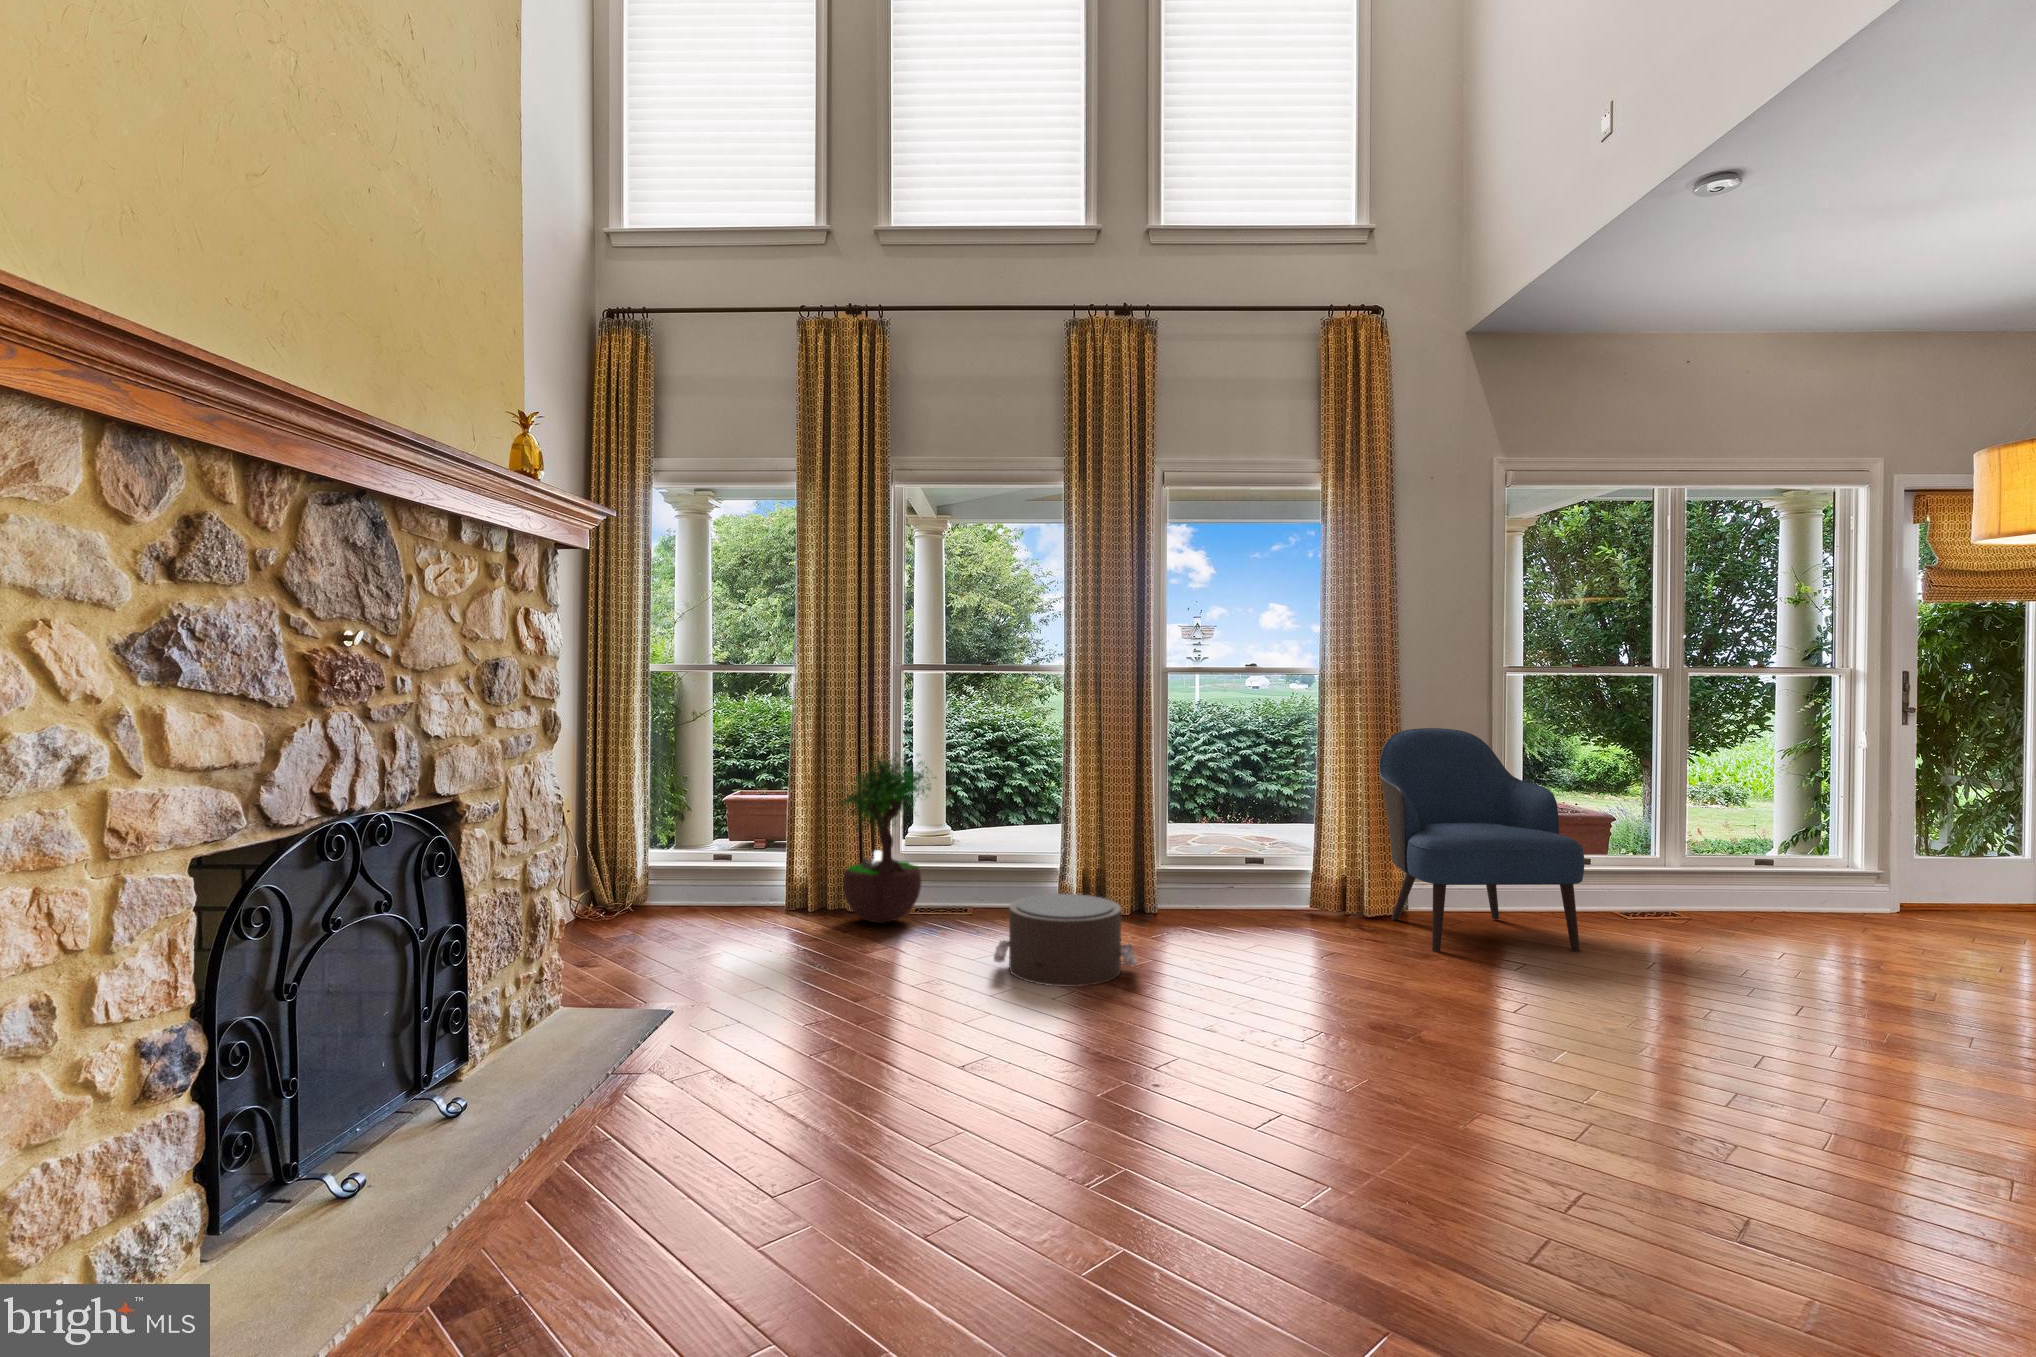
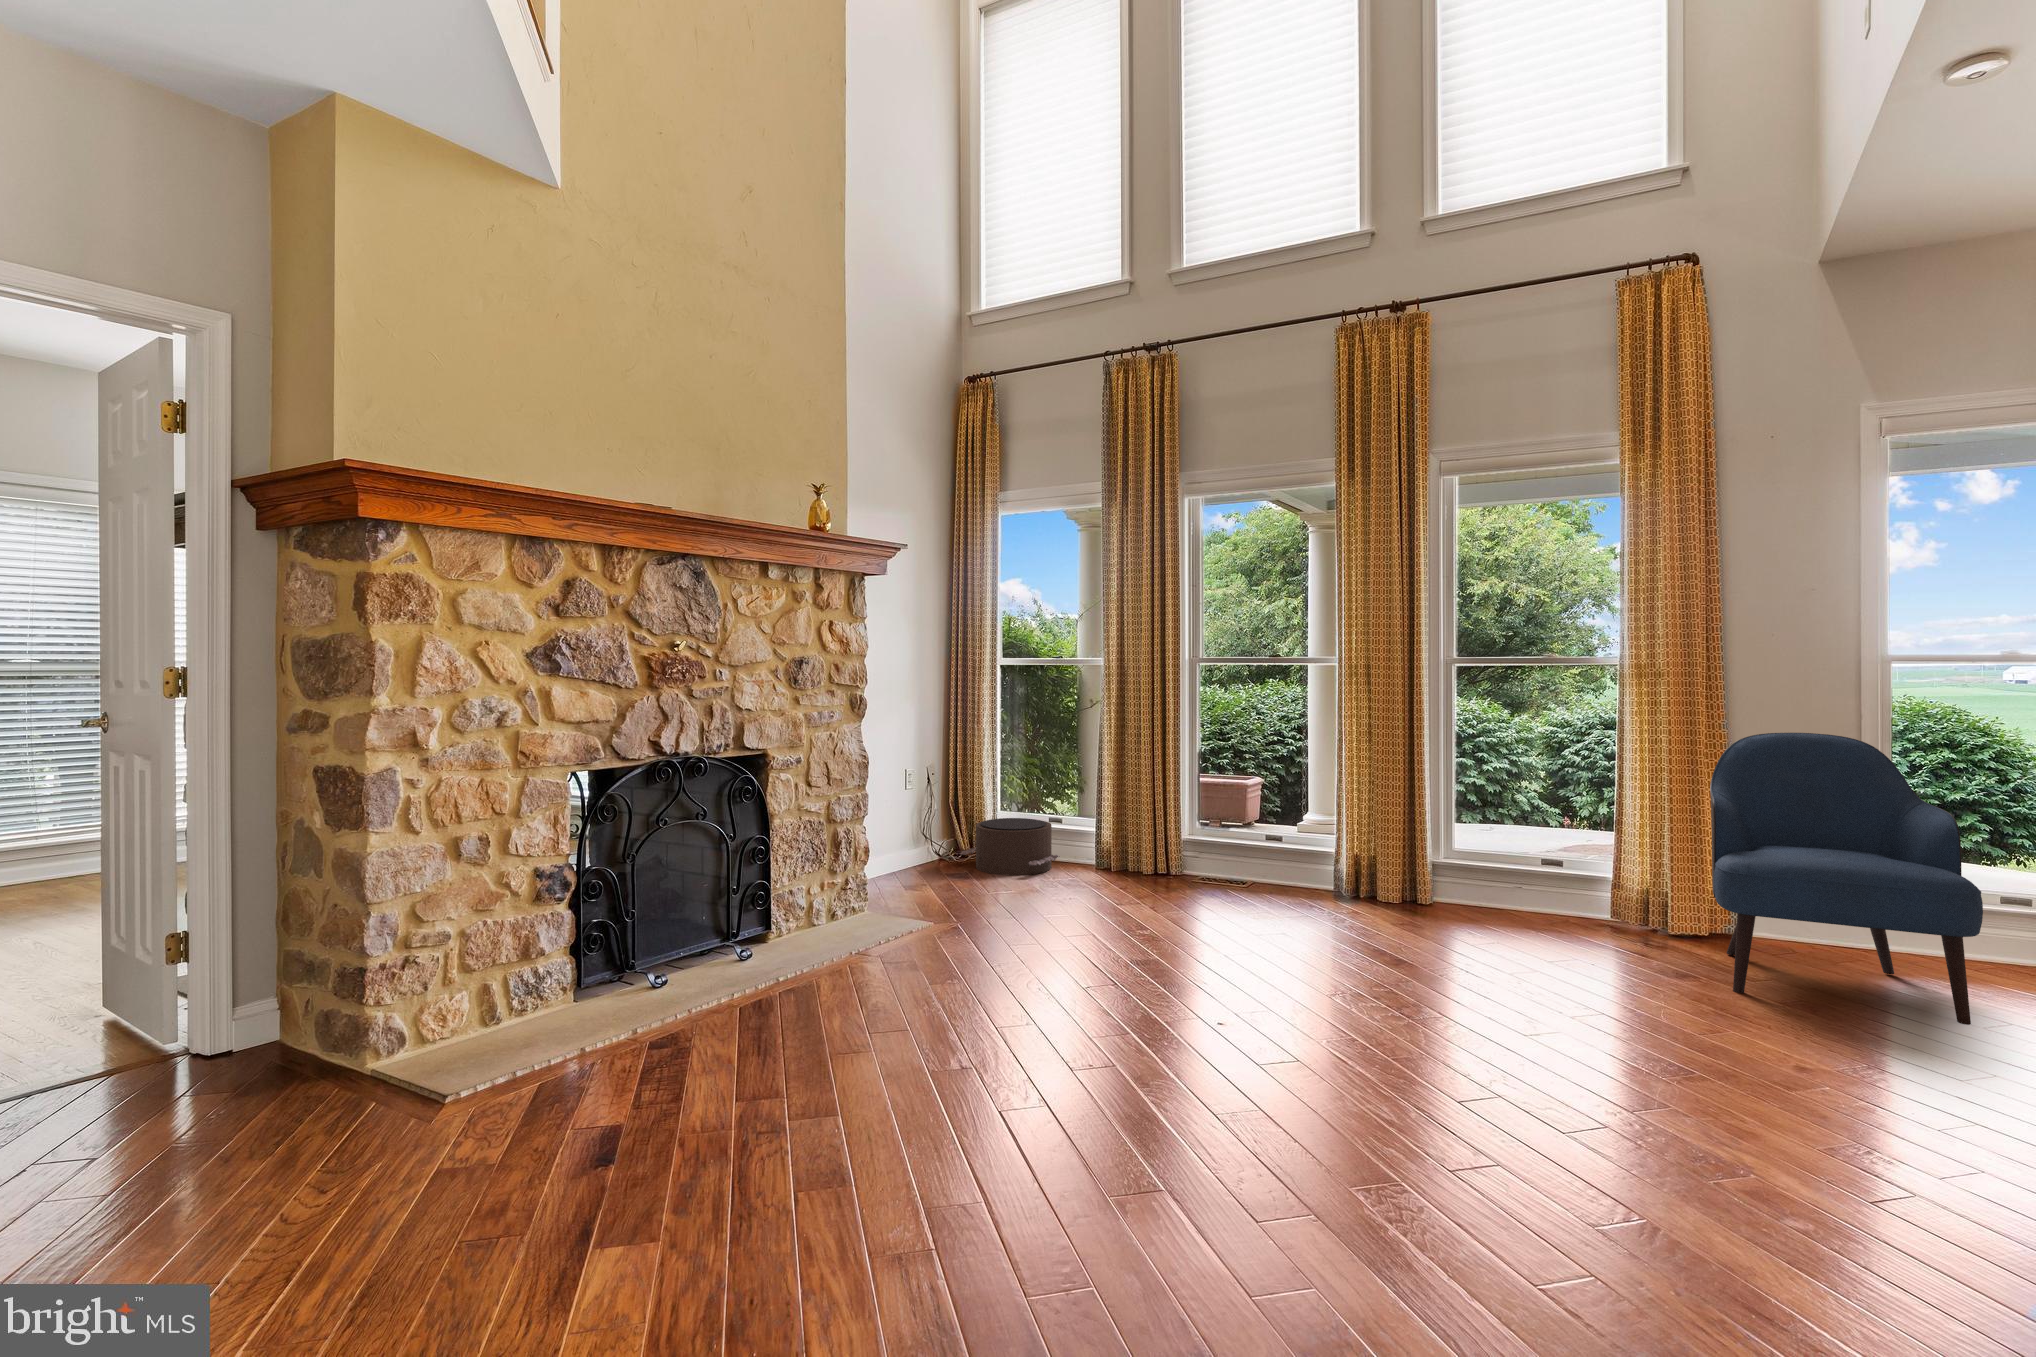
potted tree: present [831,751,936,923] -> none [1107,726,1204,887]
pouf: present [994,894,1137,987] -> present [960,818,1060,875]

